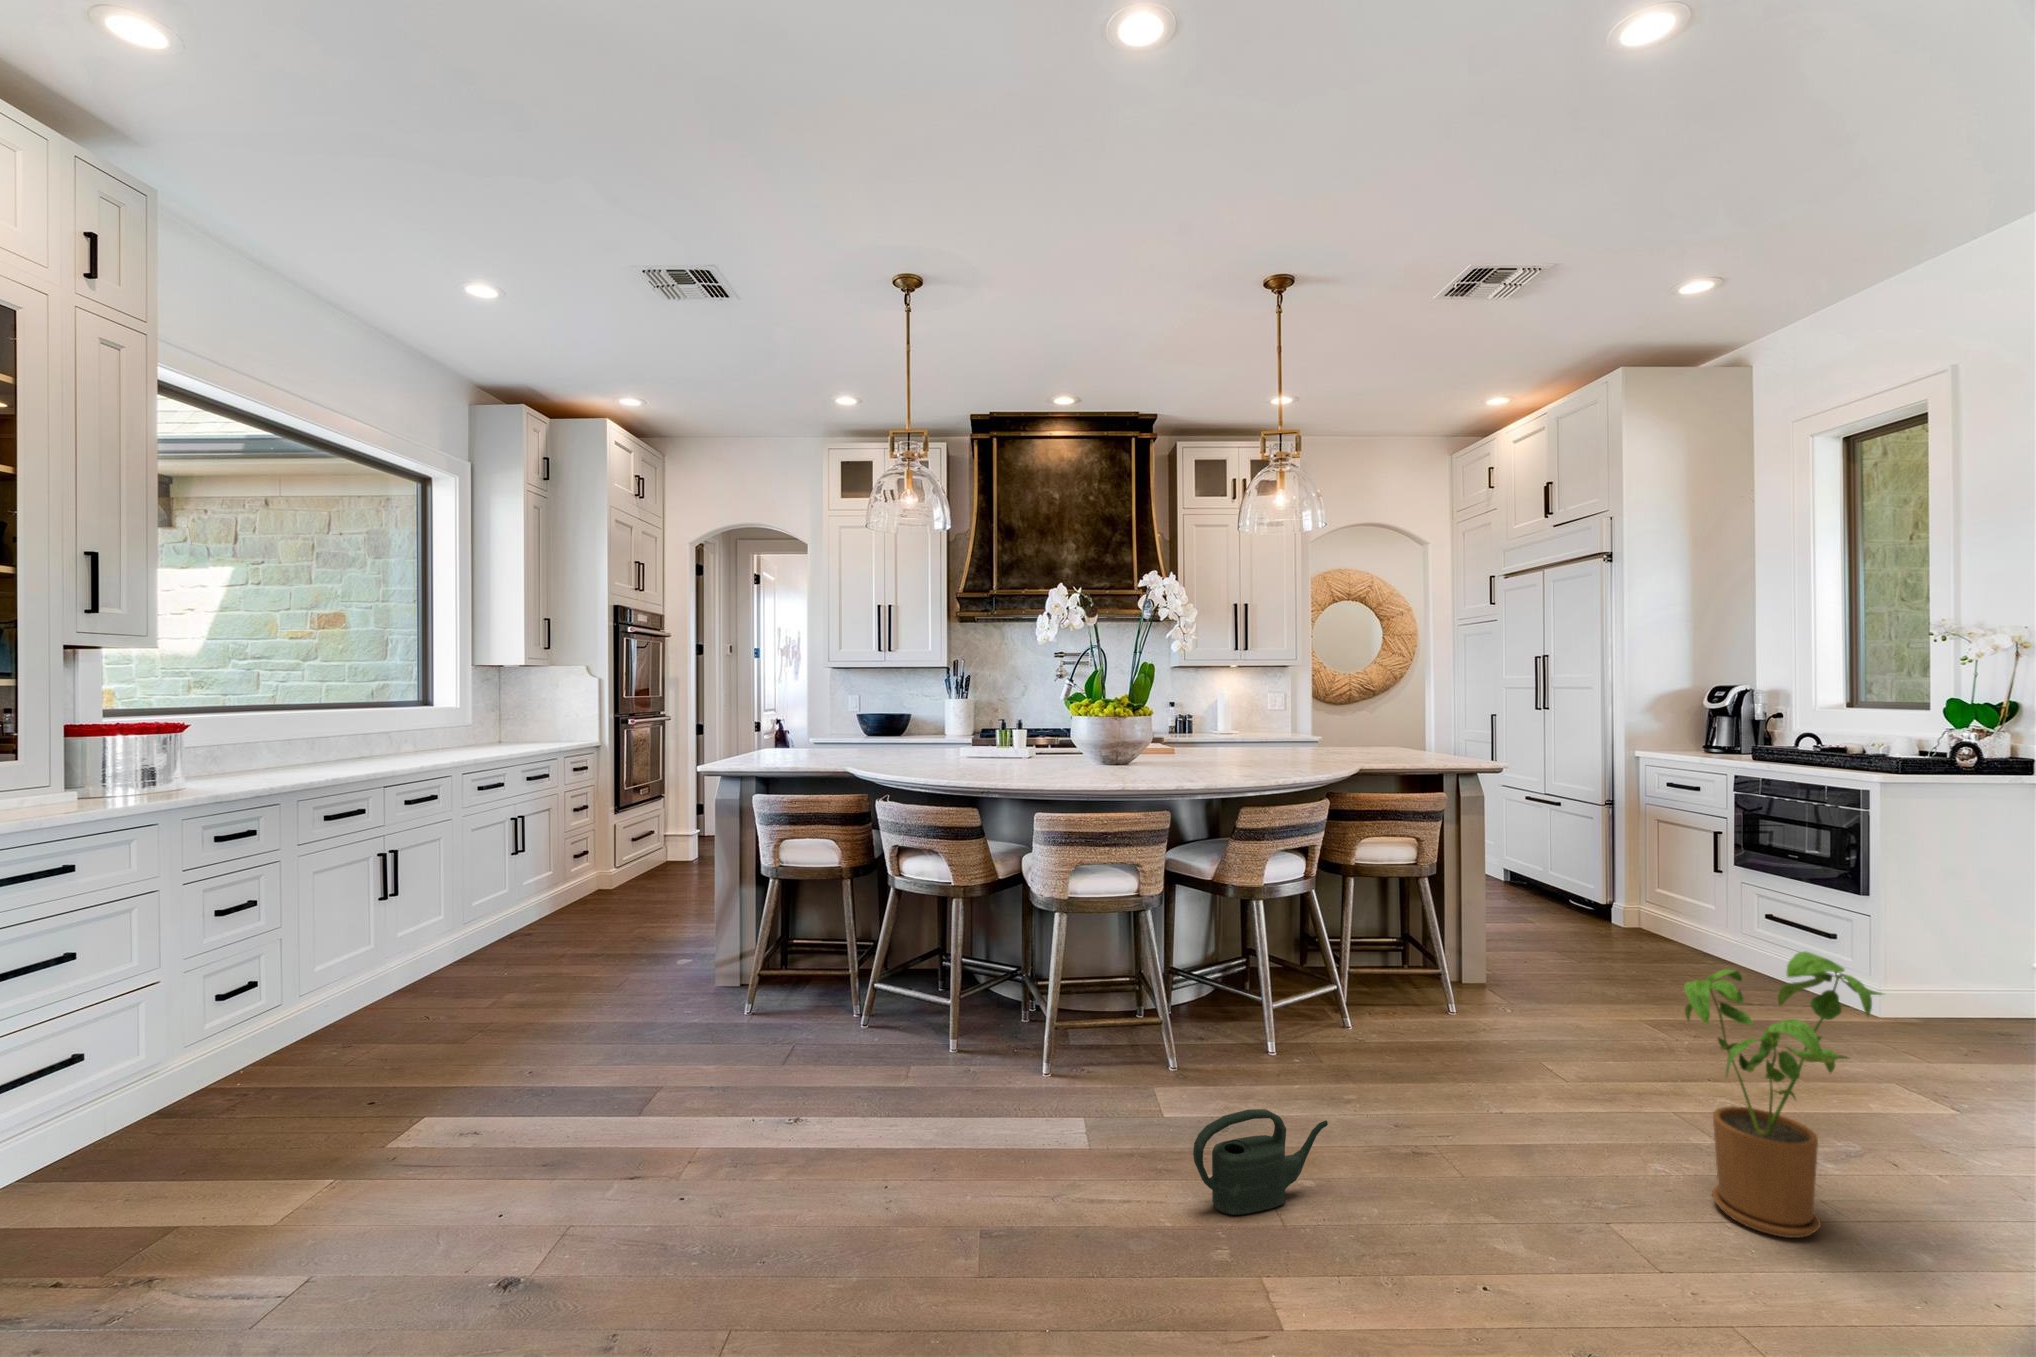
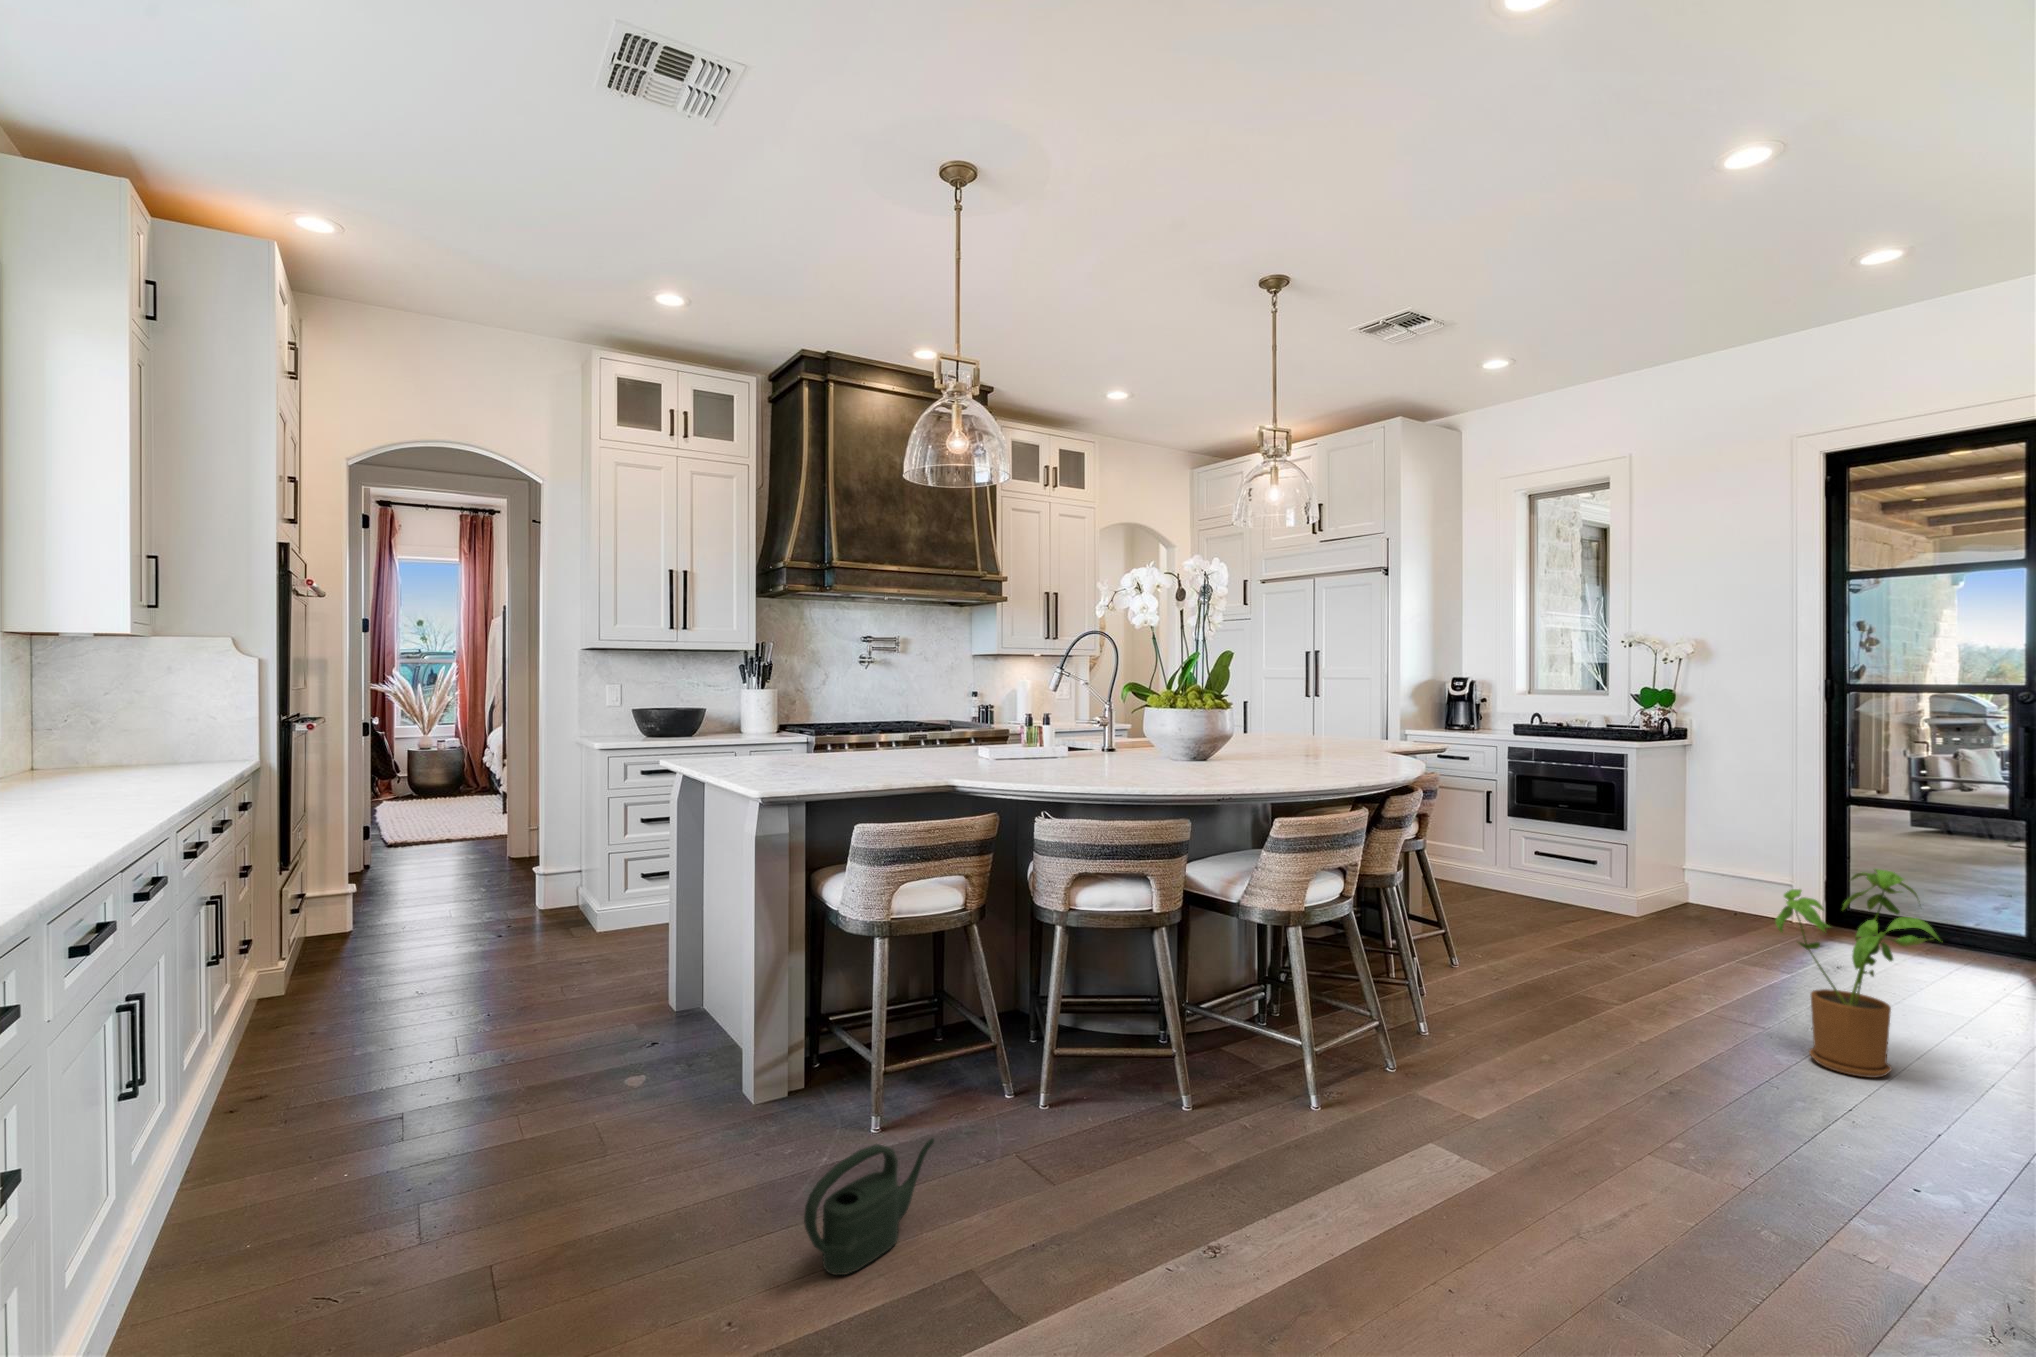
watering can: present [1193,1109,1328,1215] -> present [804,1138,934,1275]

